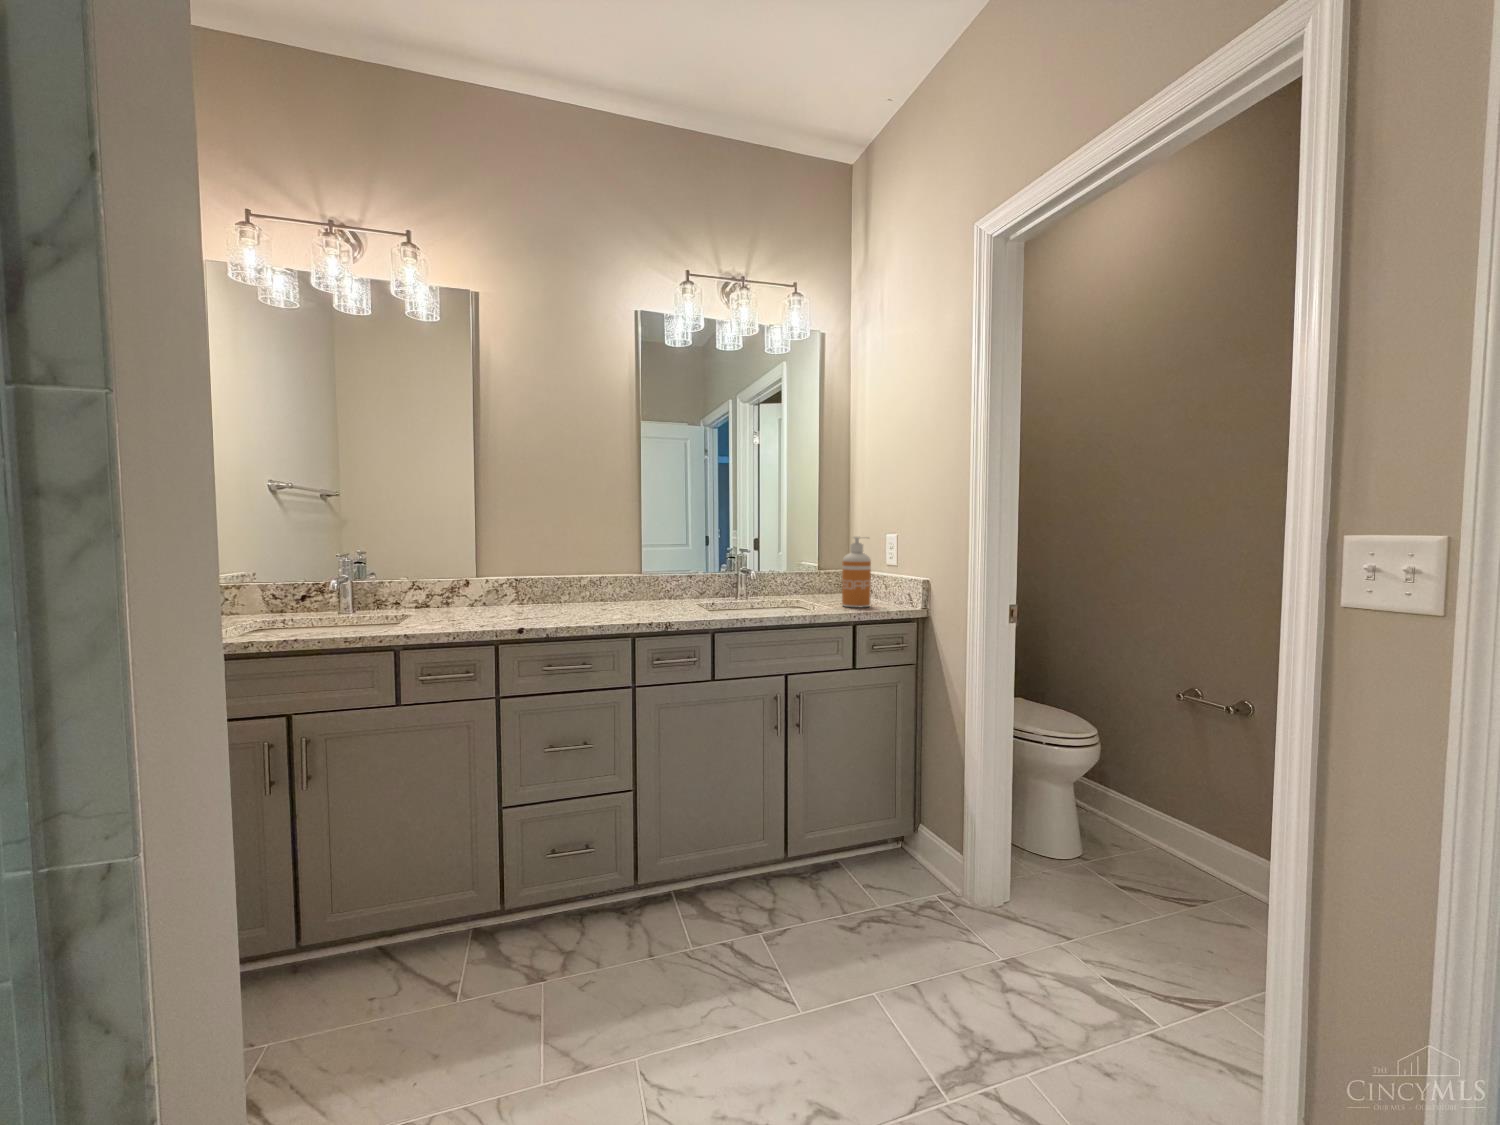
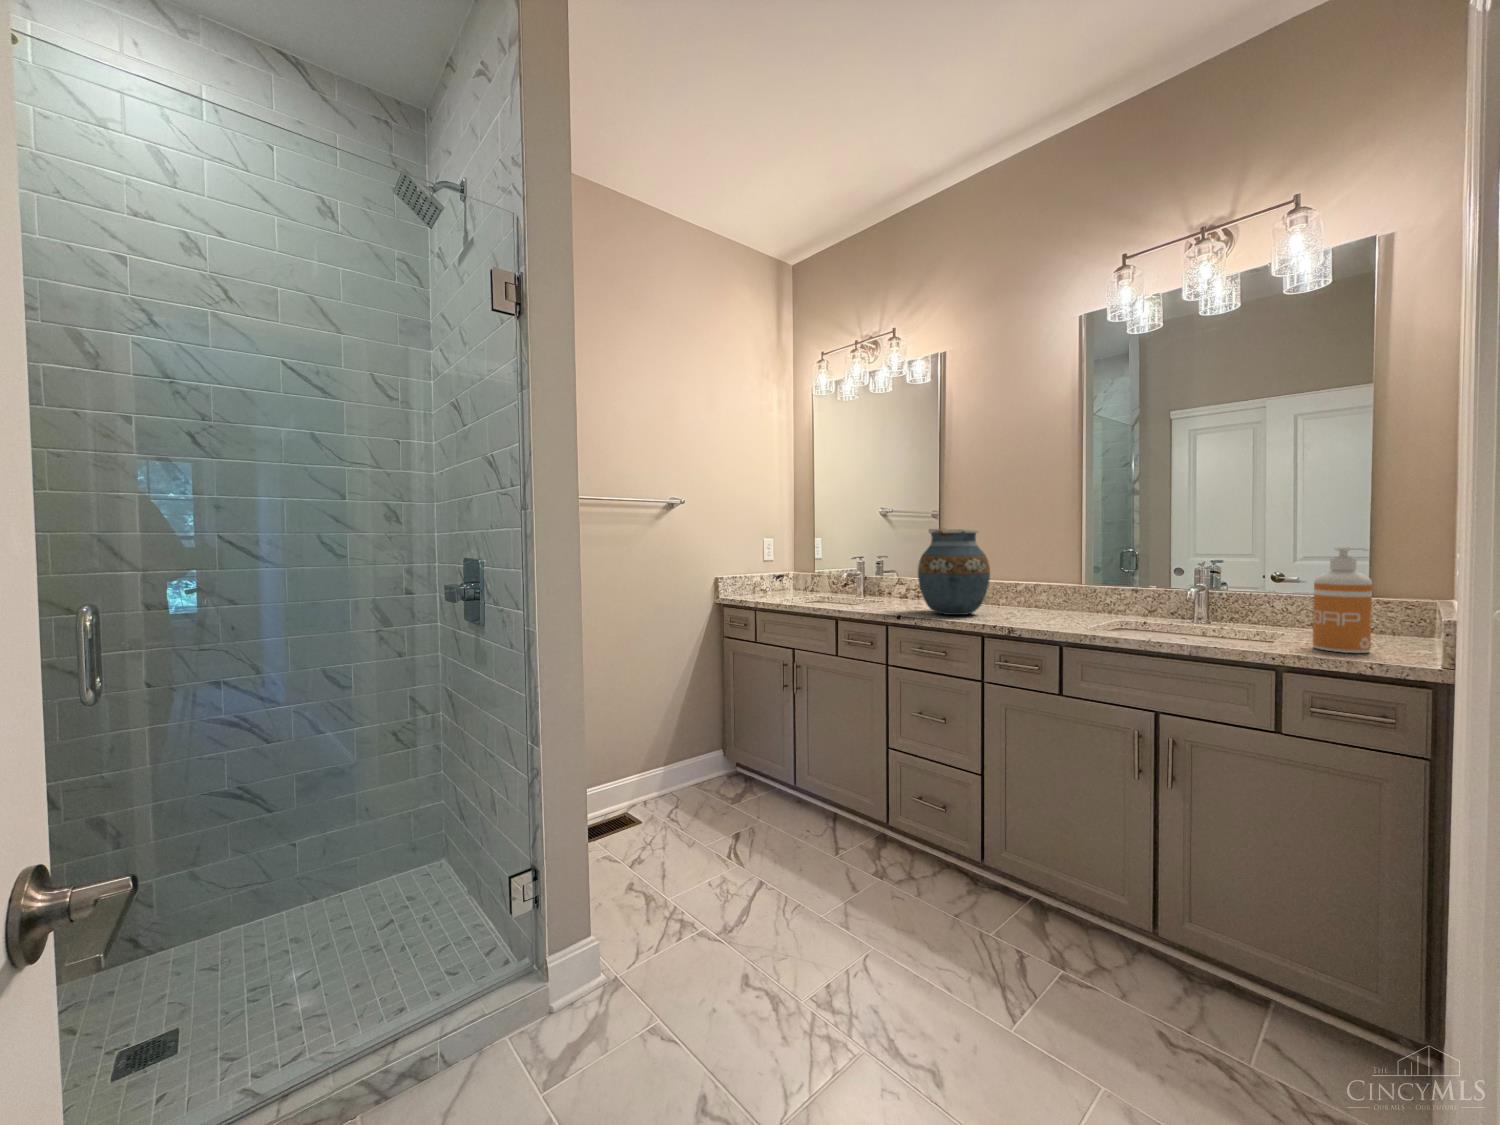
vase: none [511,513,598,619] -> present [918,529,990,615]

